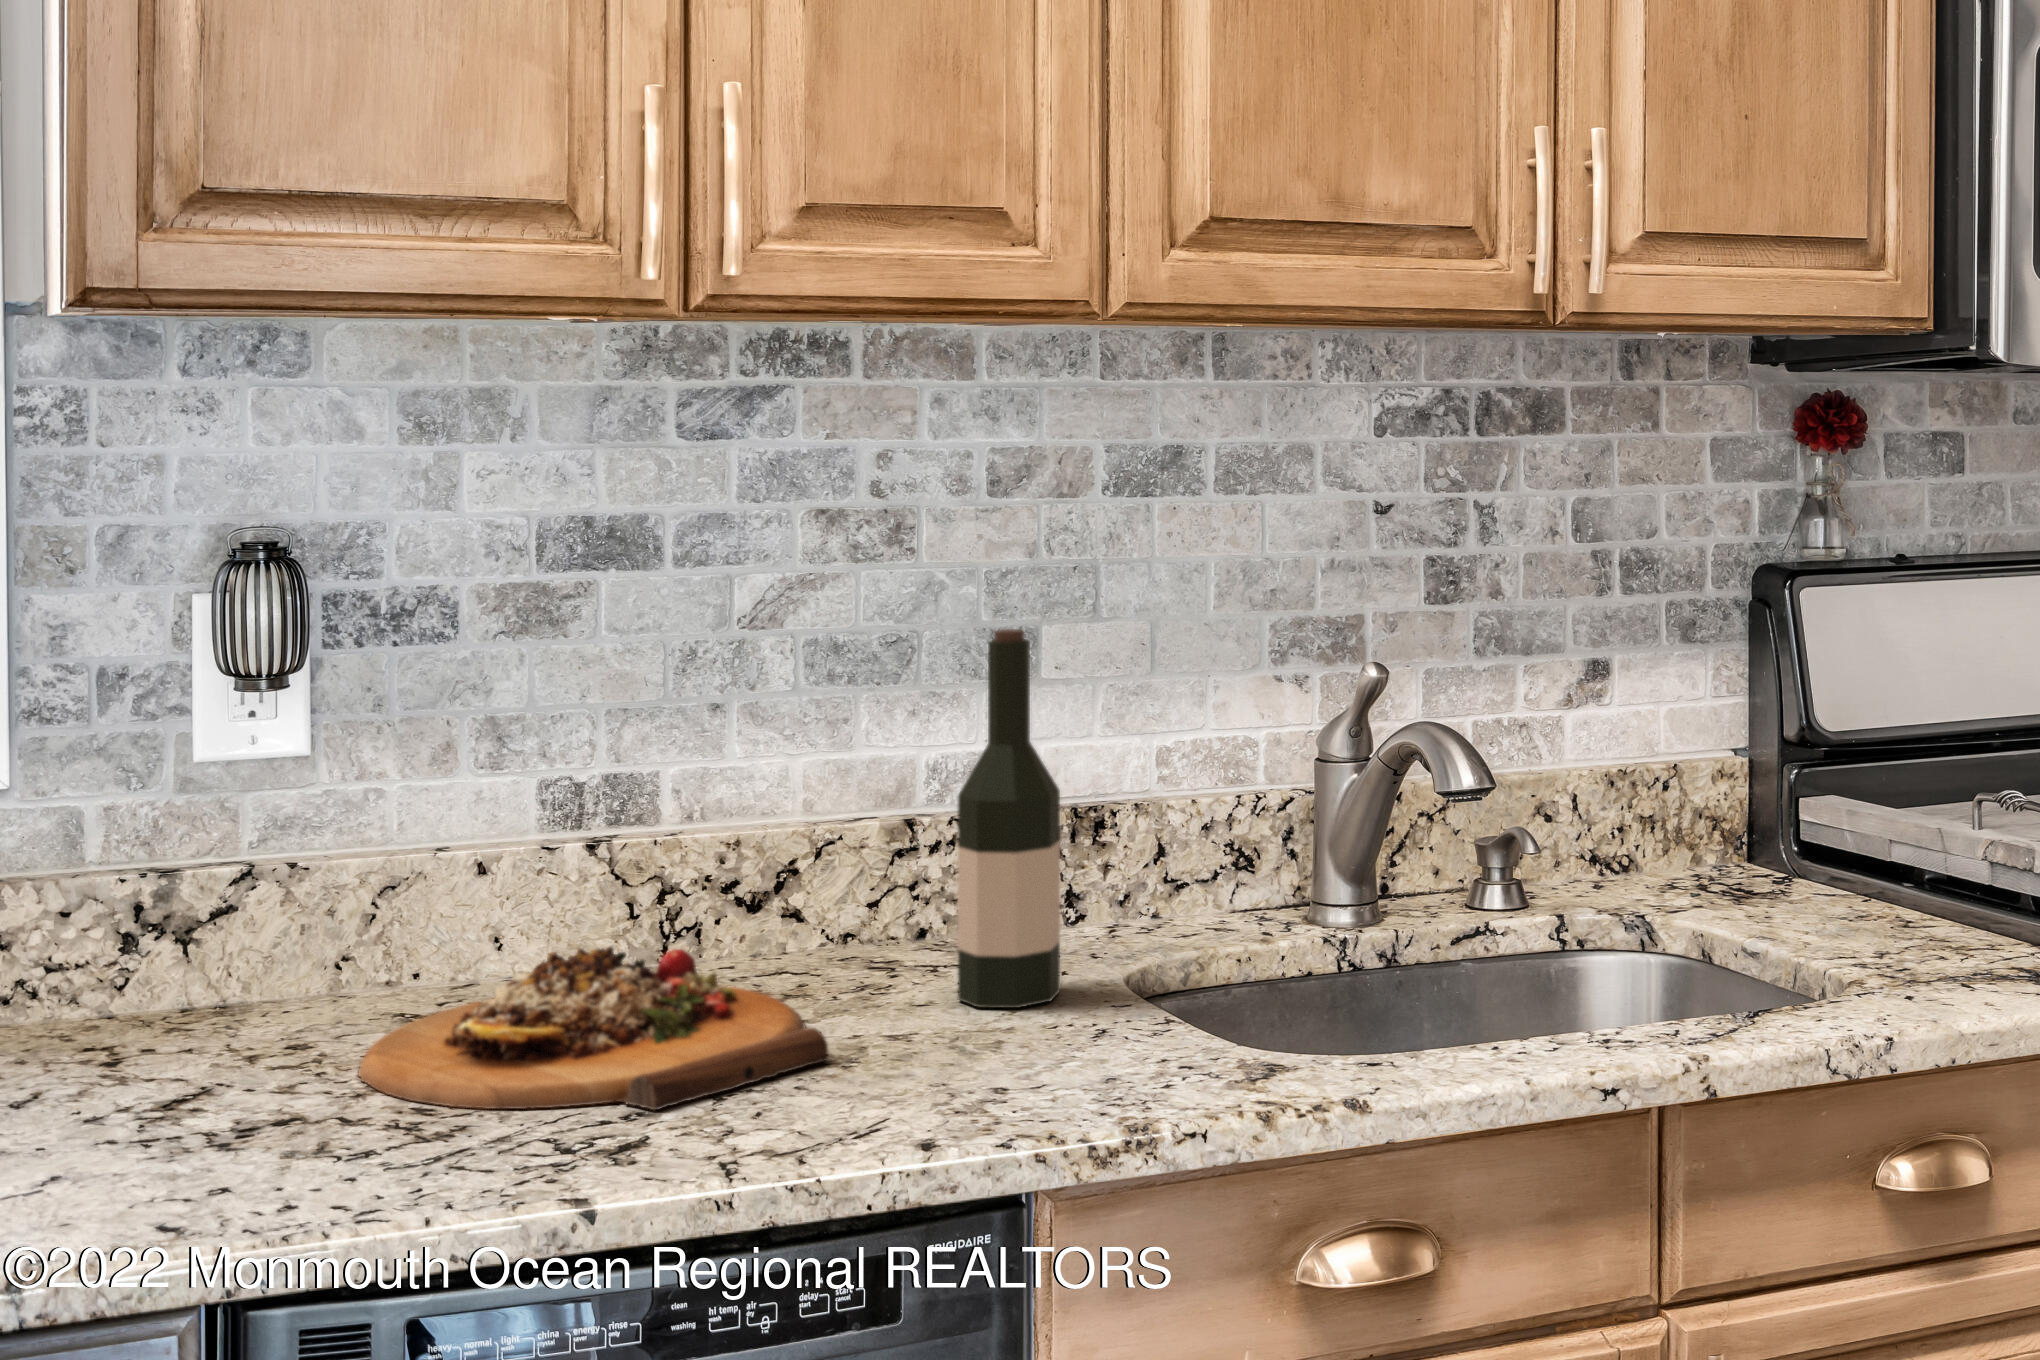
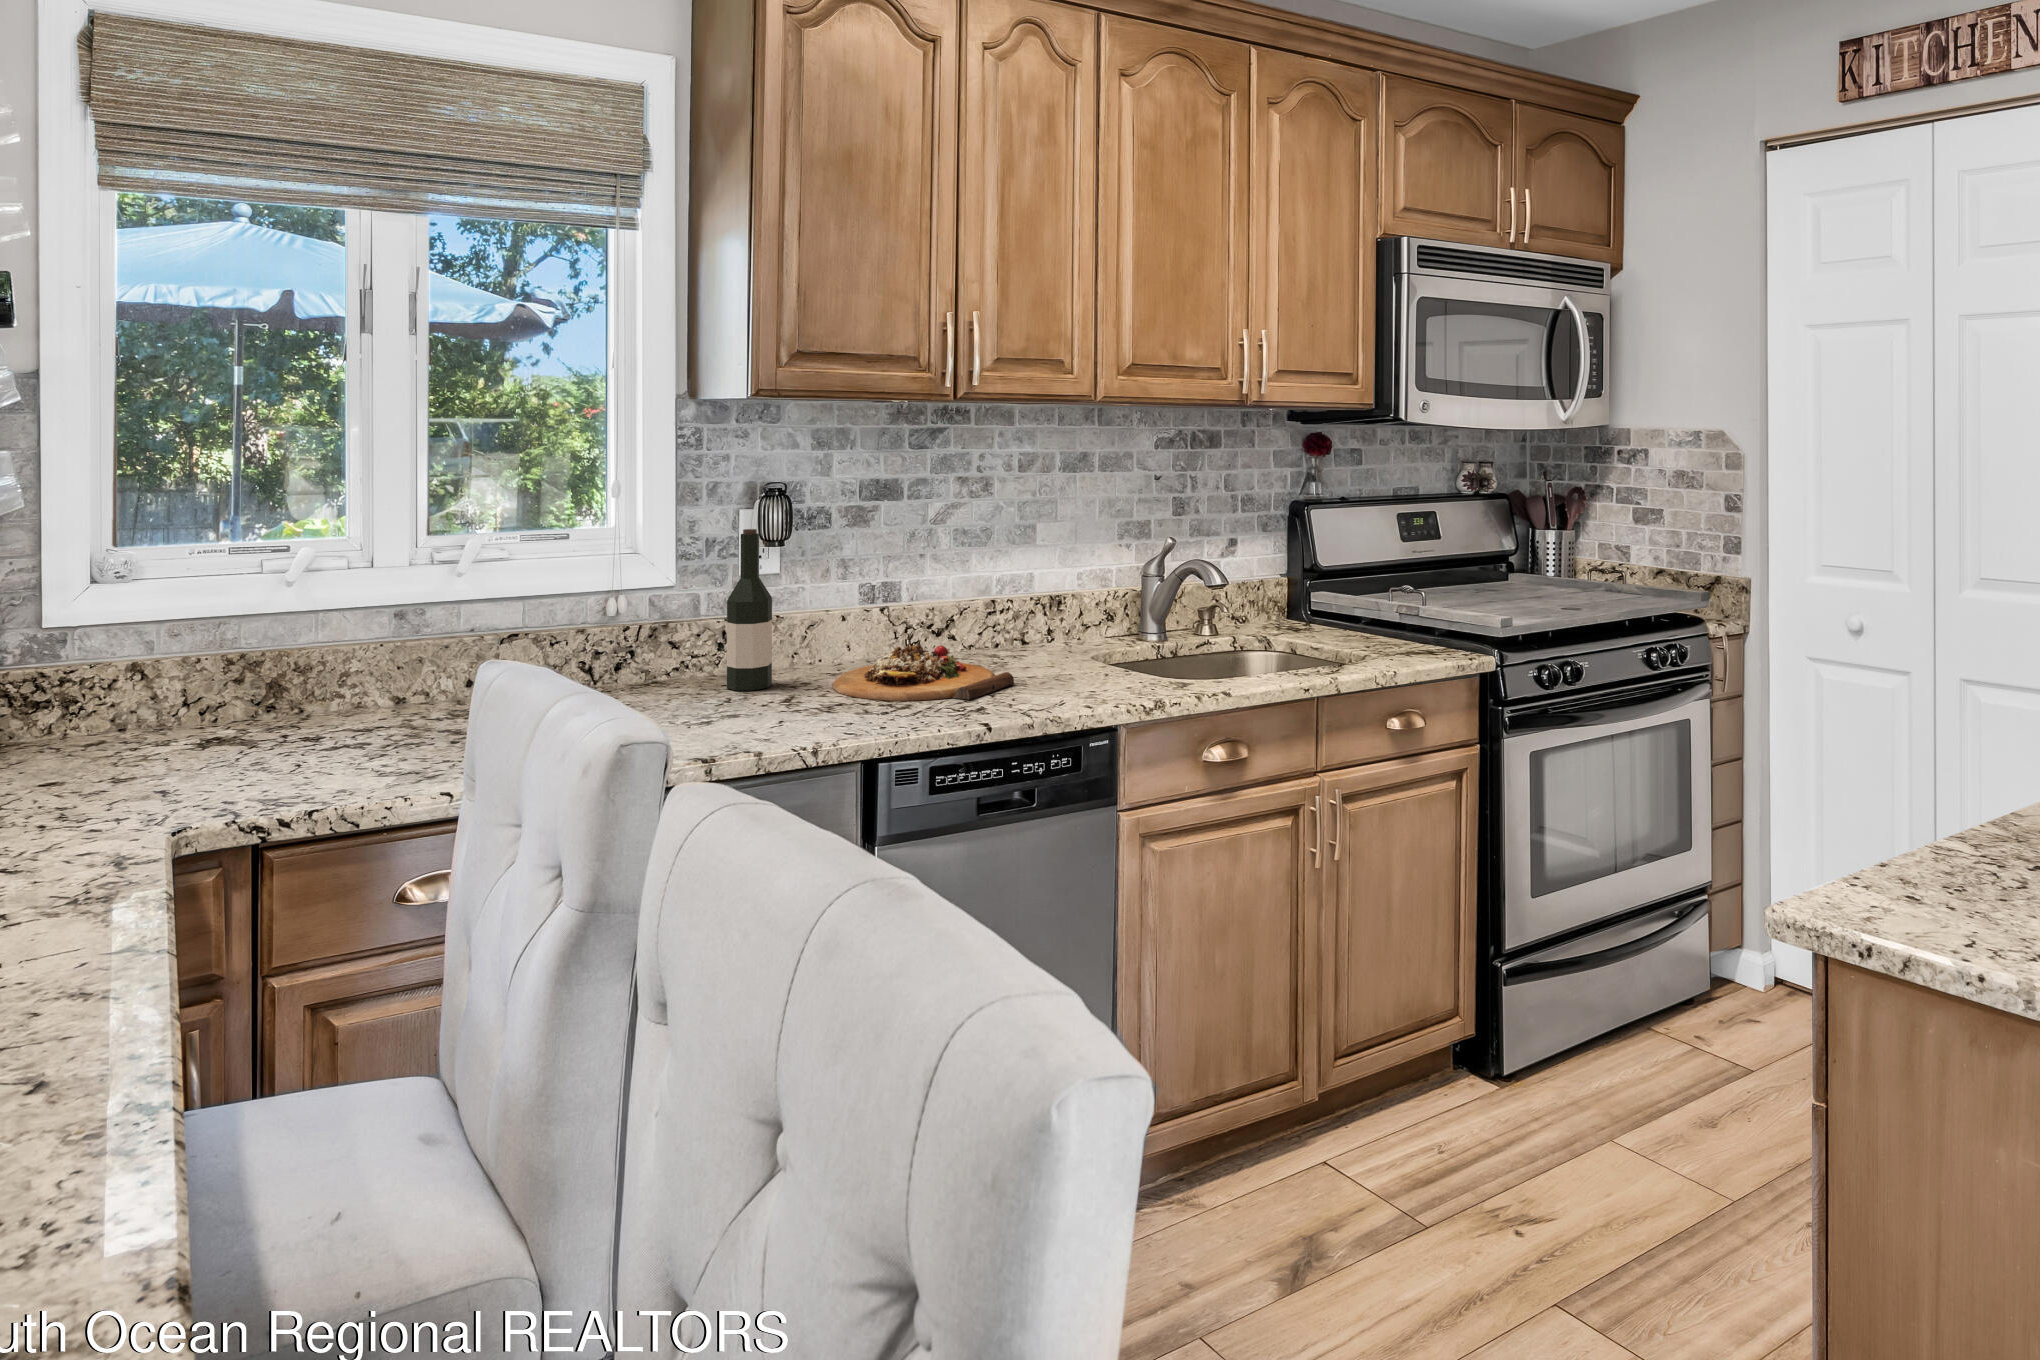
wine bottle: present [958,629,1060,1008] -> present [727,529,772,691]

